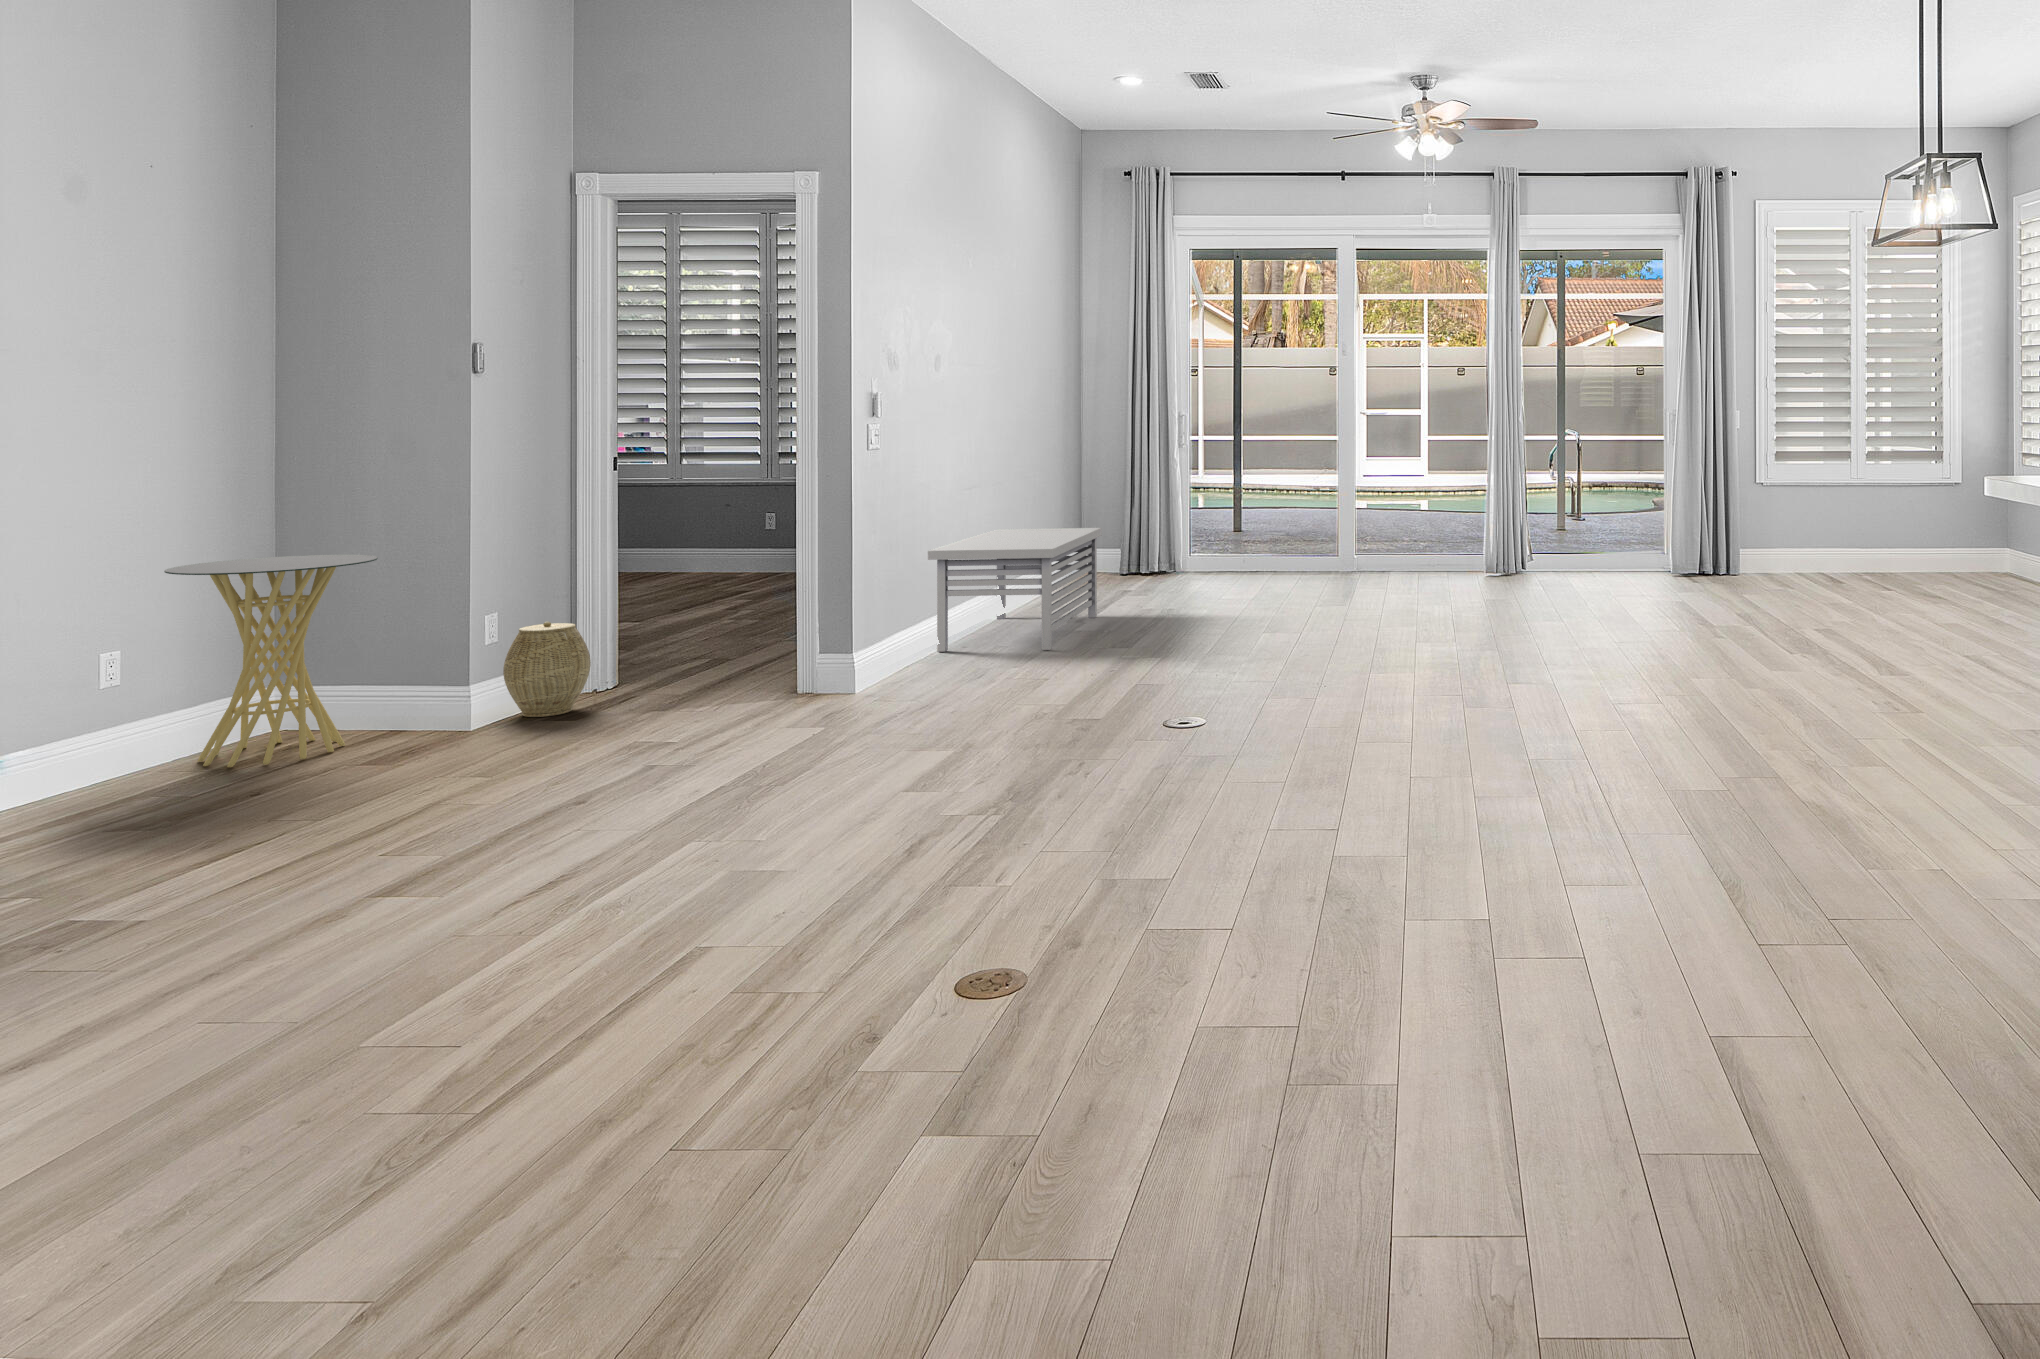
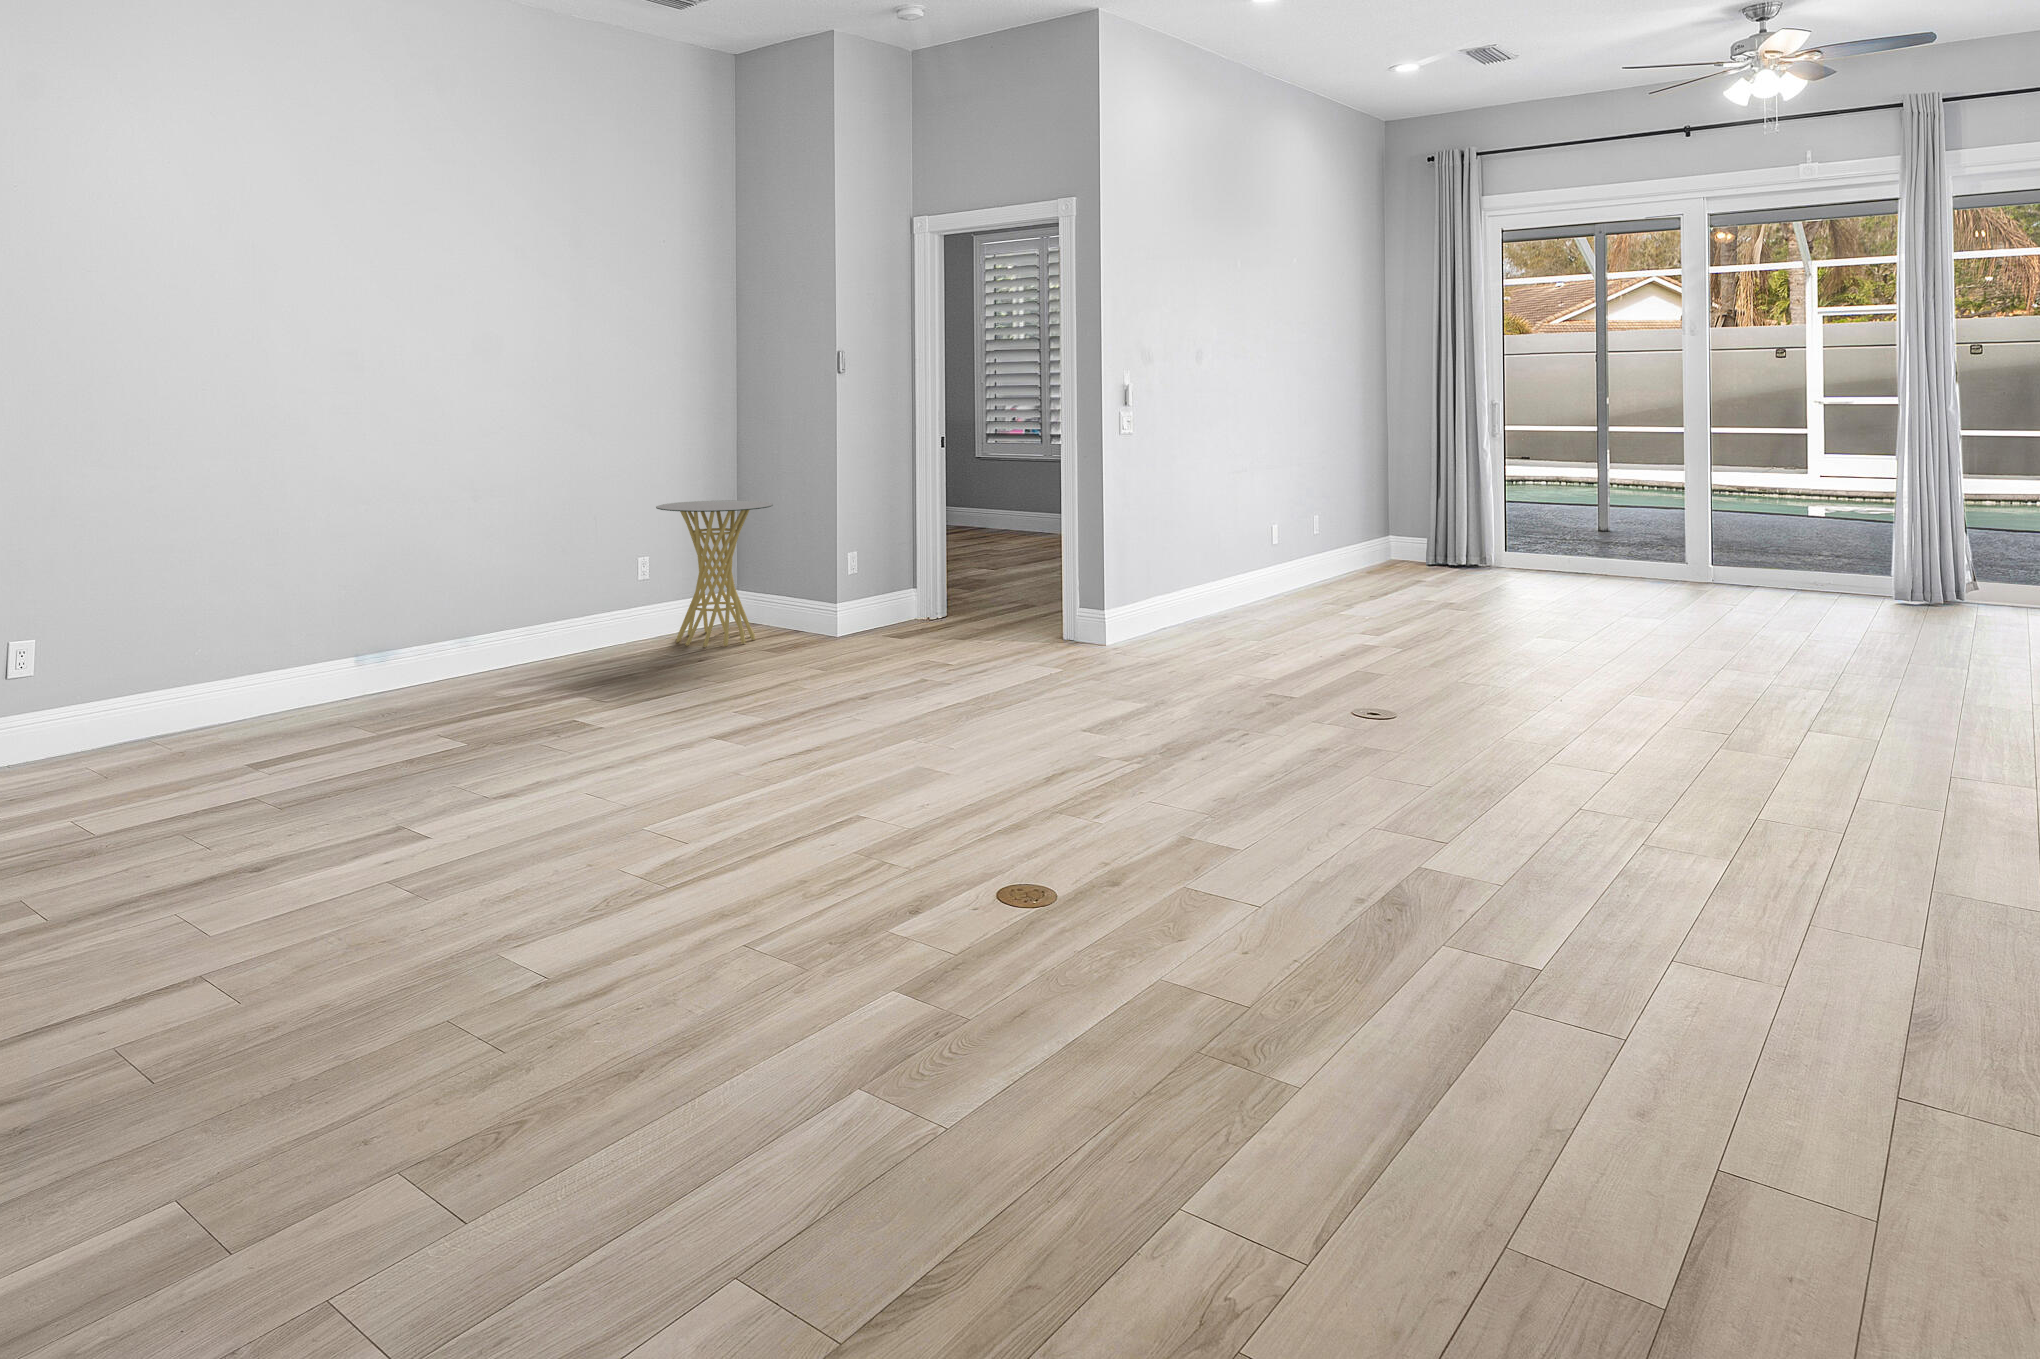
storage bench: present [928,528,1101,652] -> none [1189,511,1378,632]
woven basket: present [503,622,591,717] -> none [856,563,913,637]

